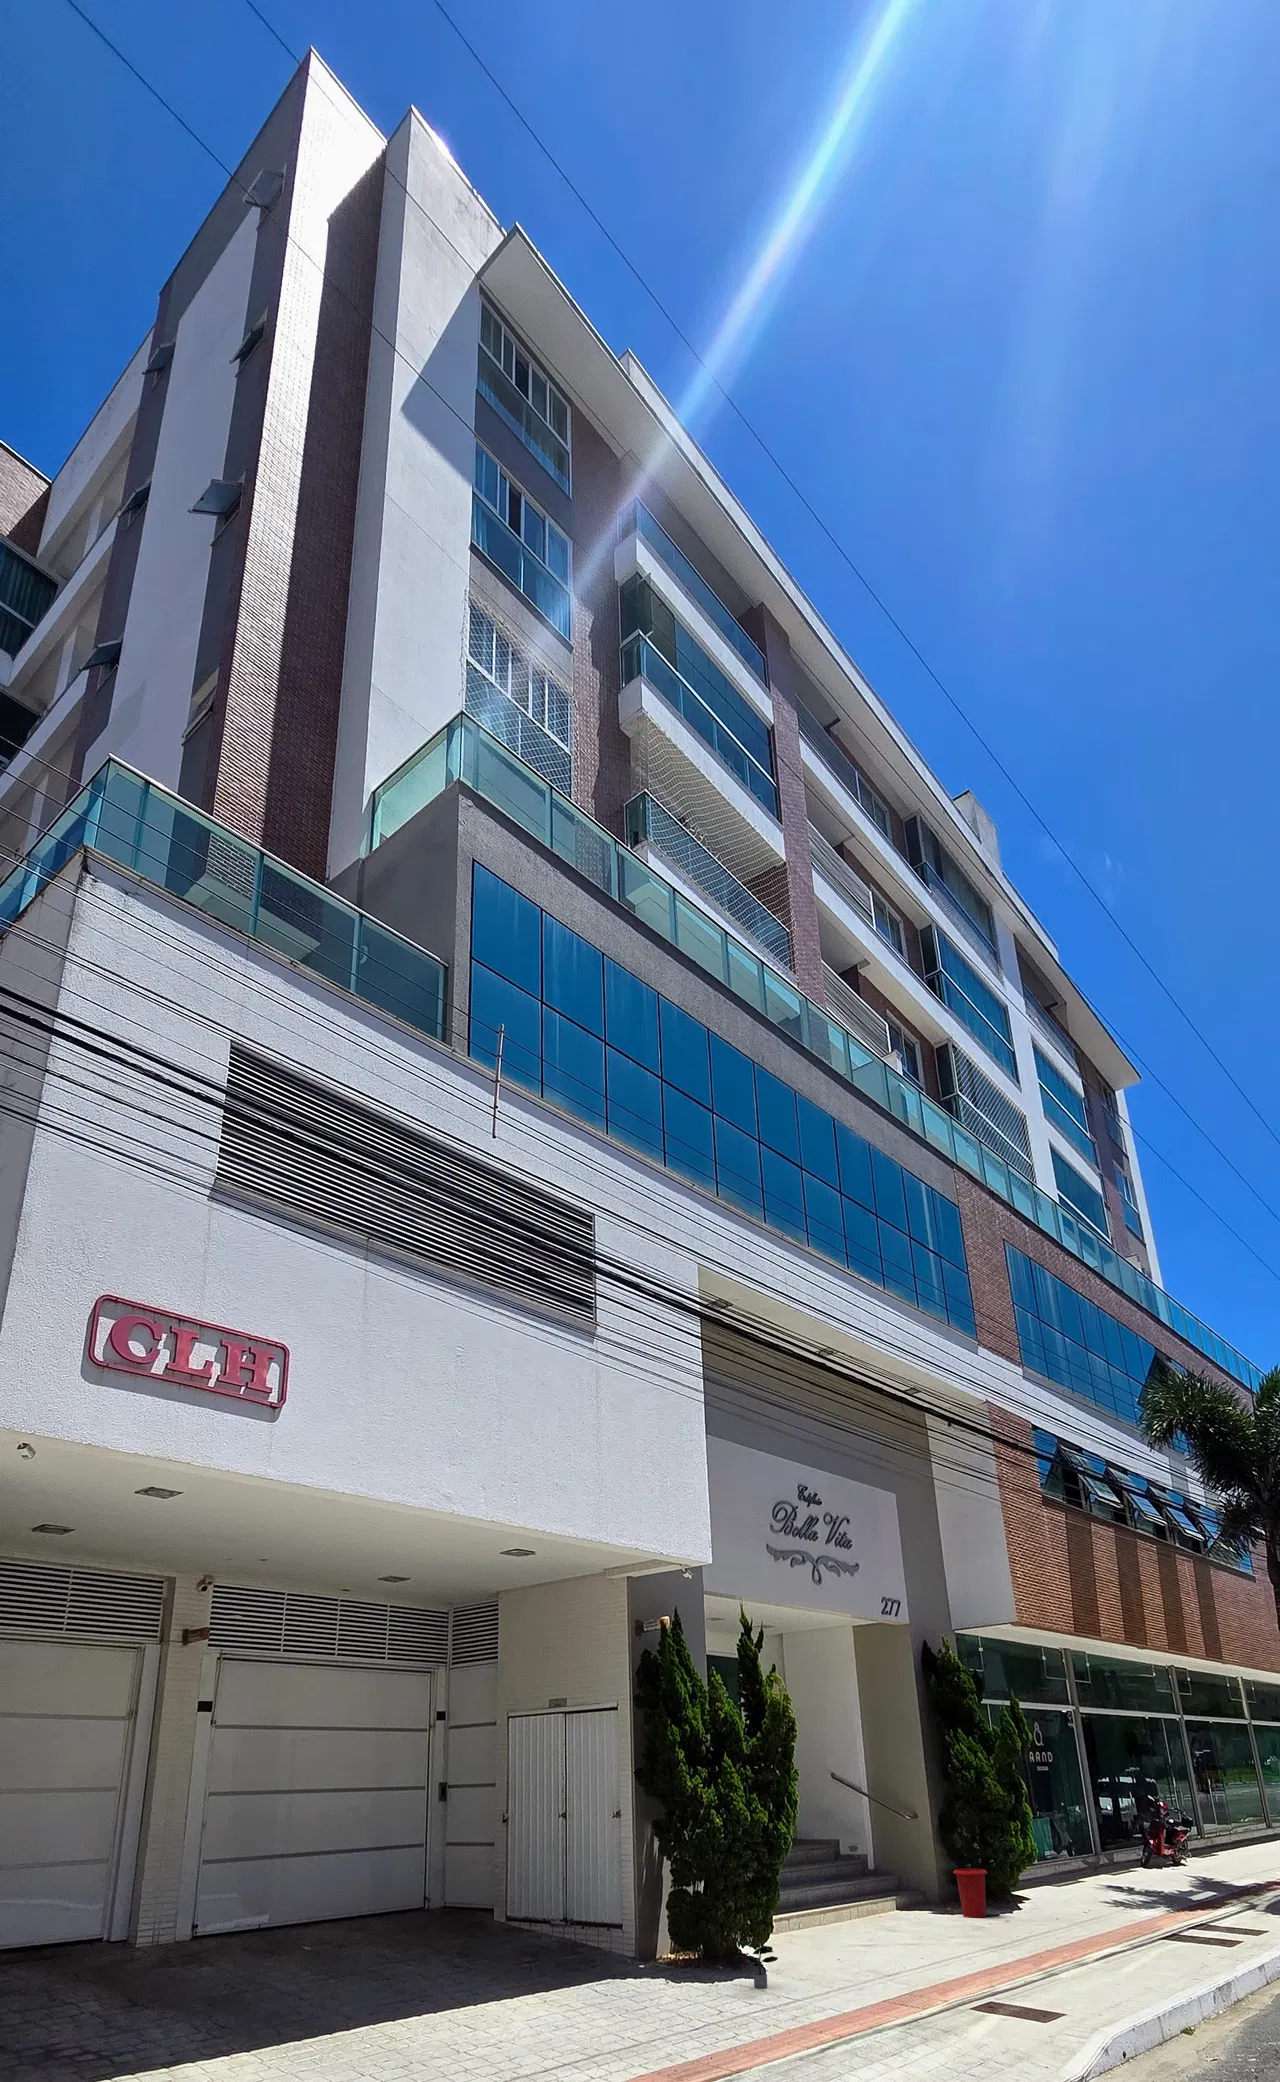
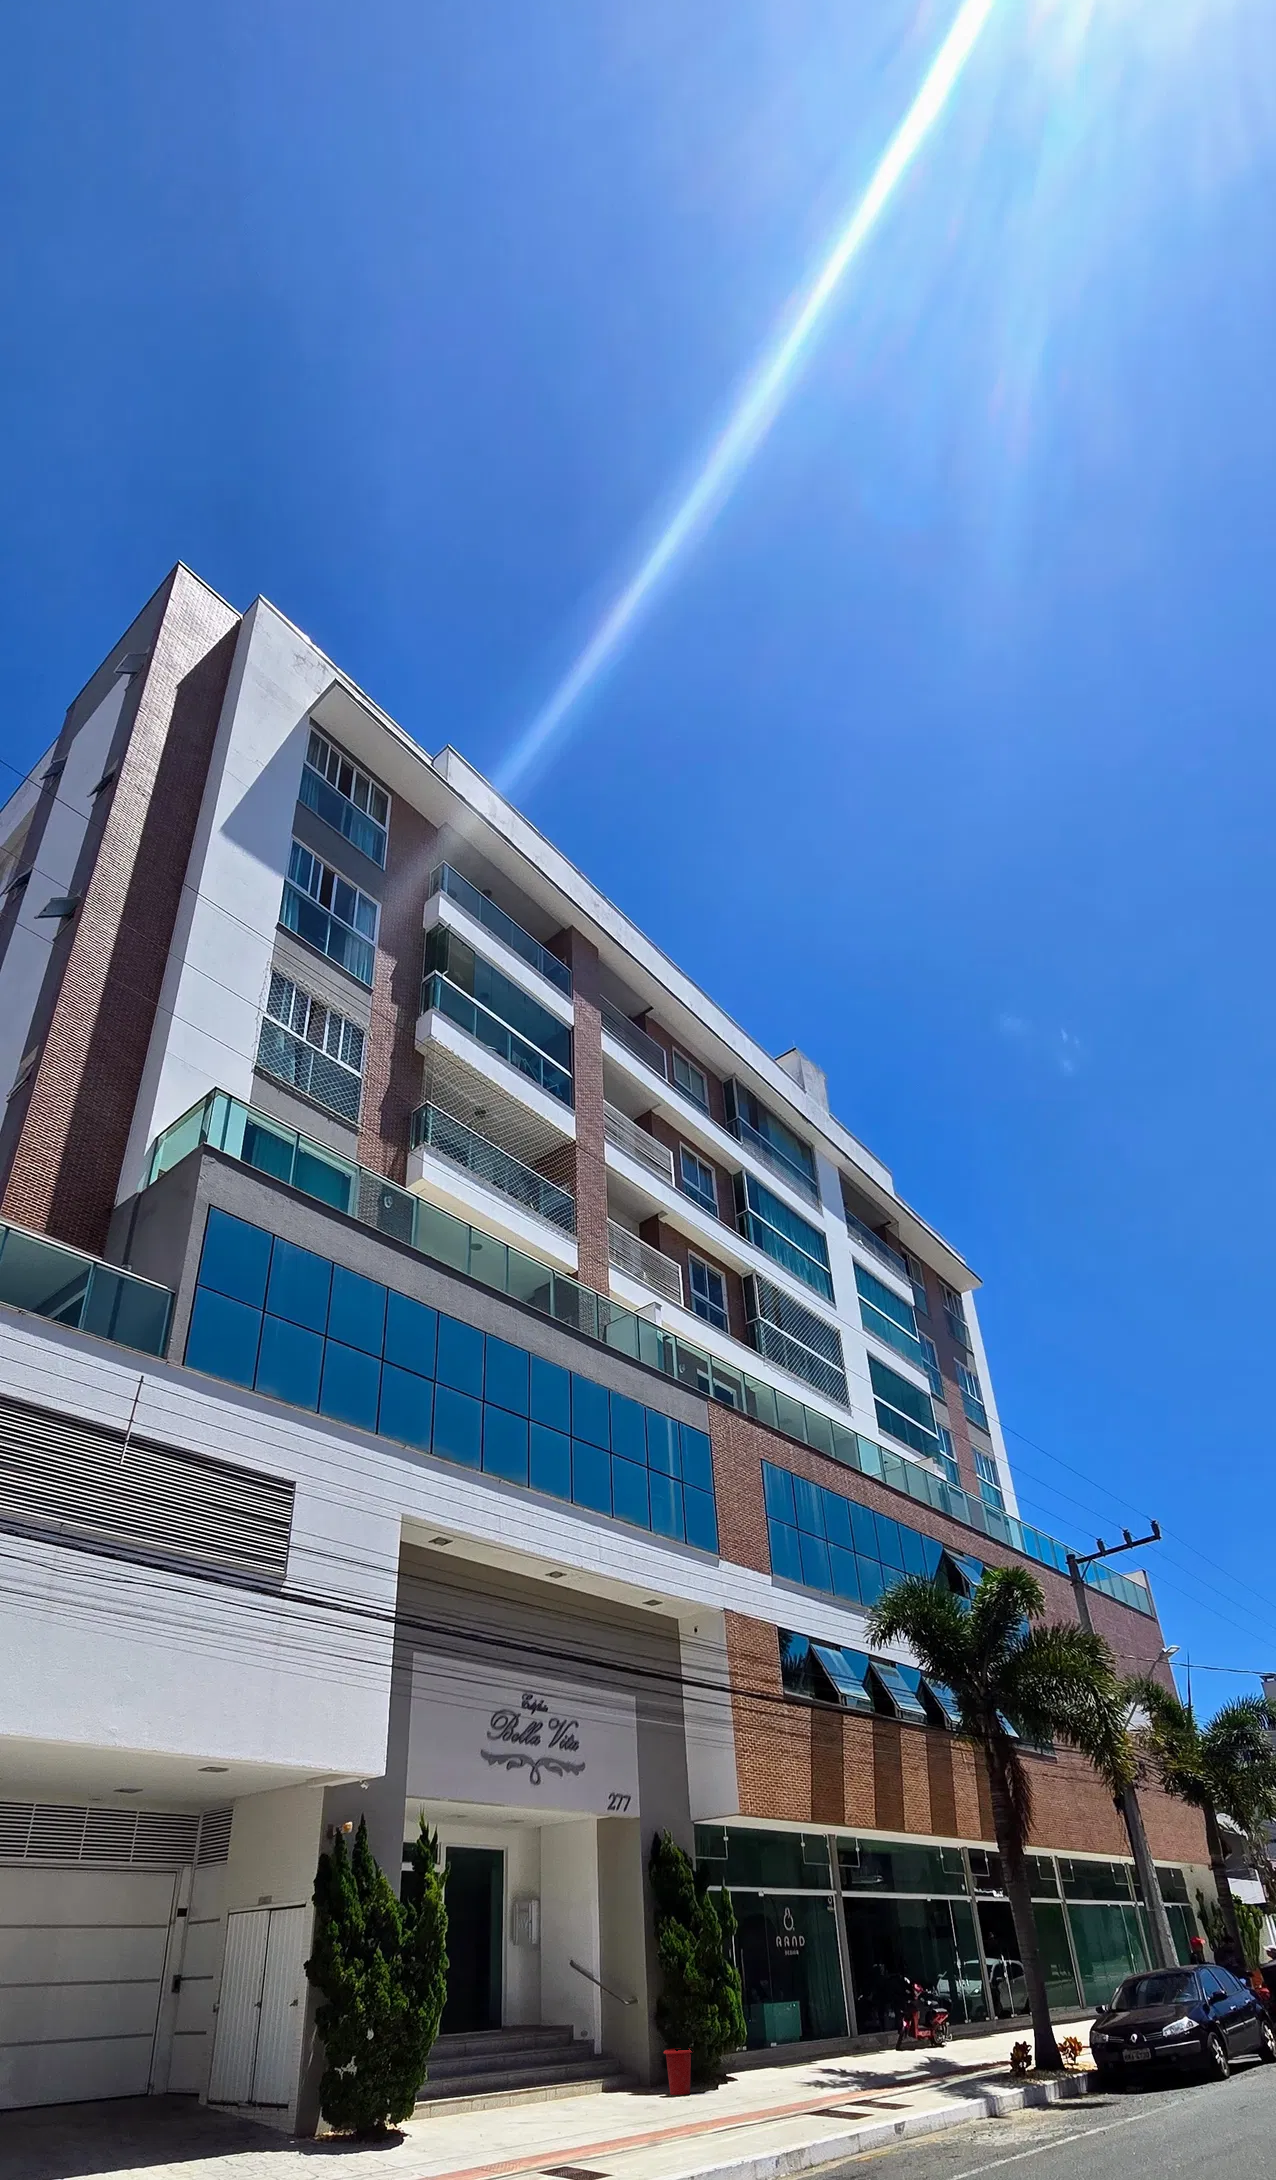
potted plant: present [741,1941,778,1988] -> none [385,2112,417,2155]

